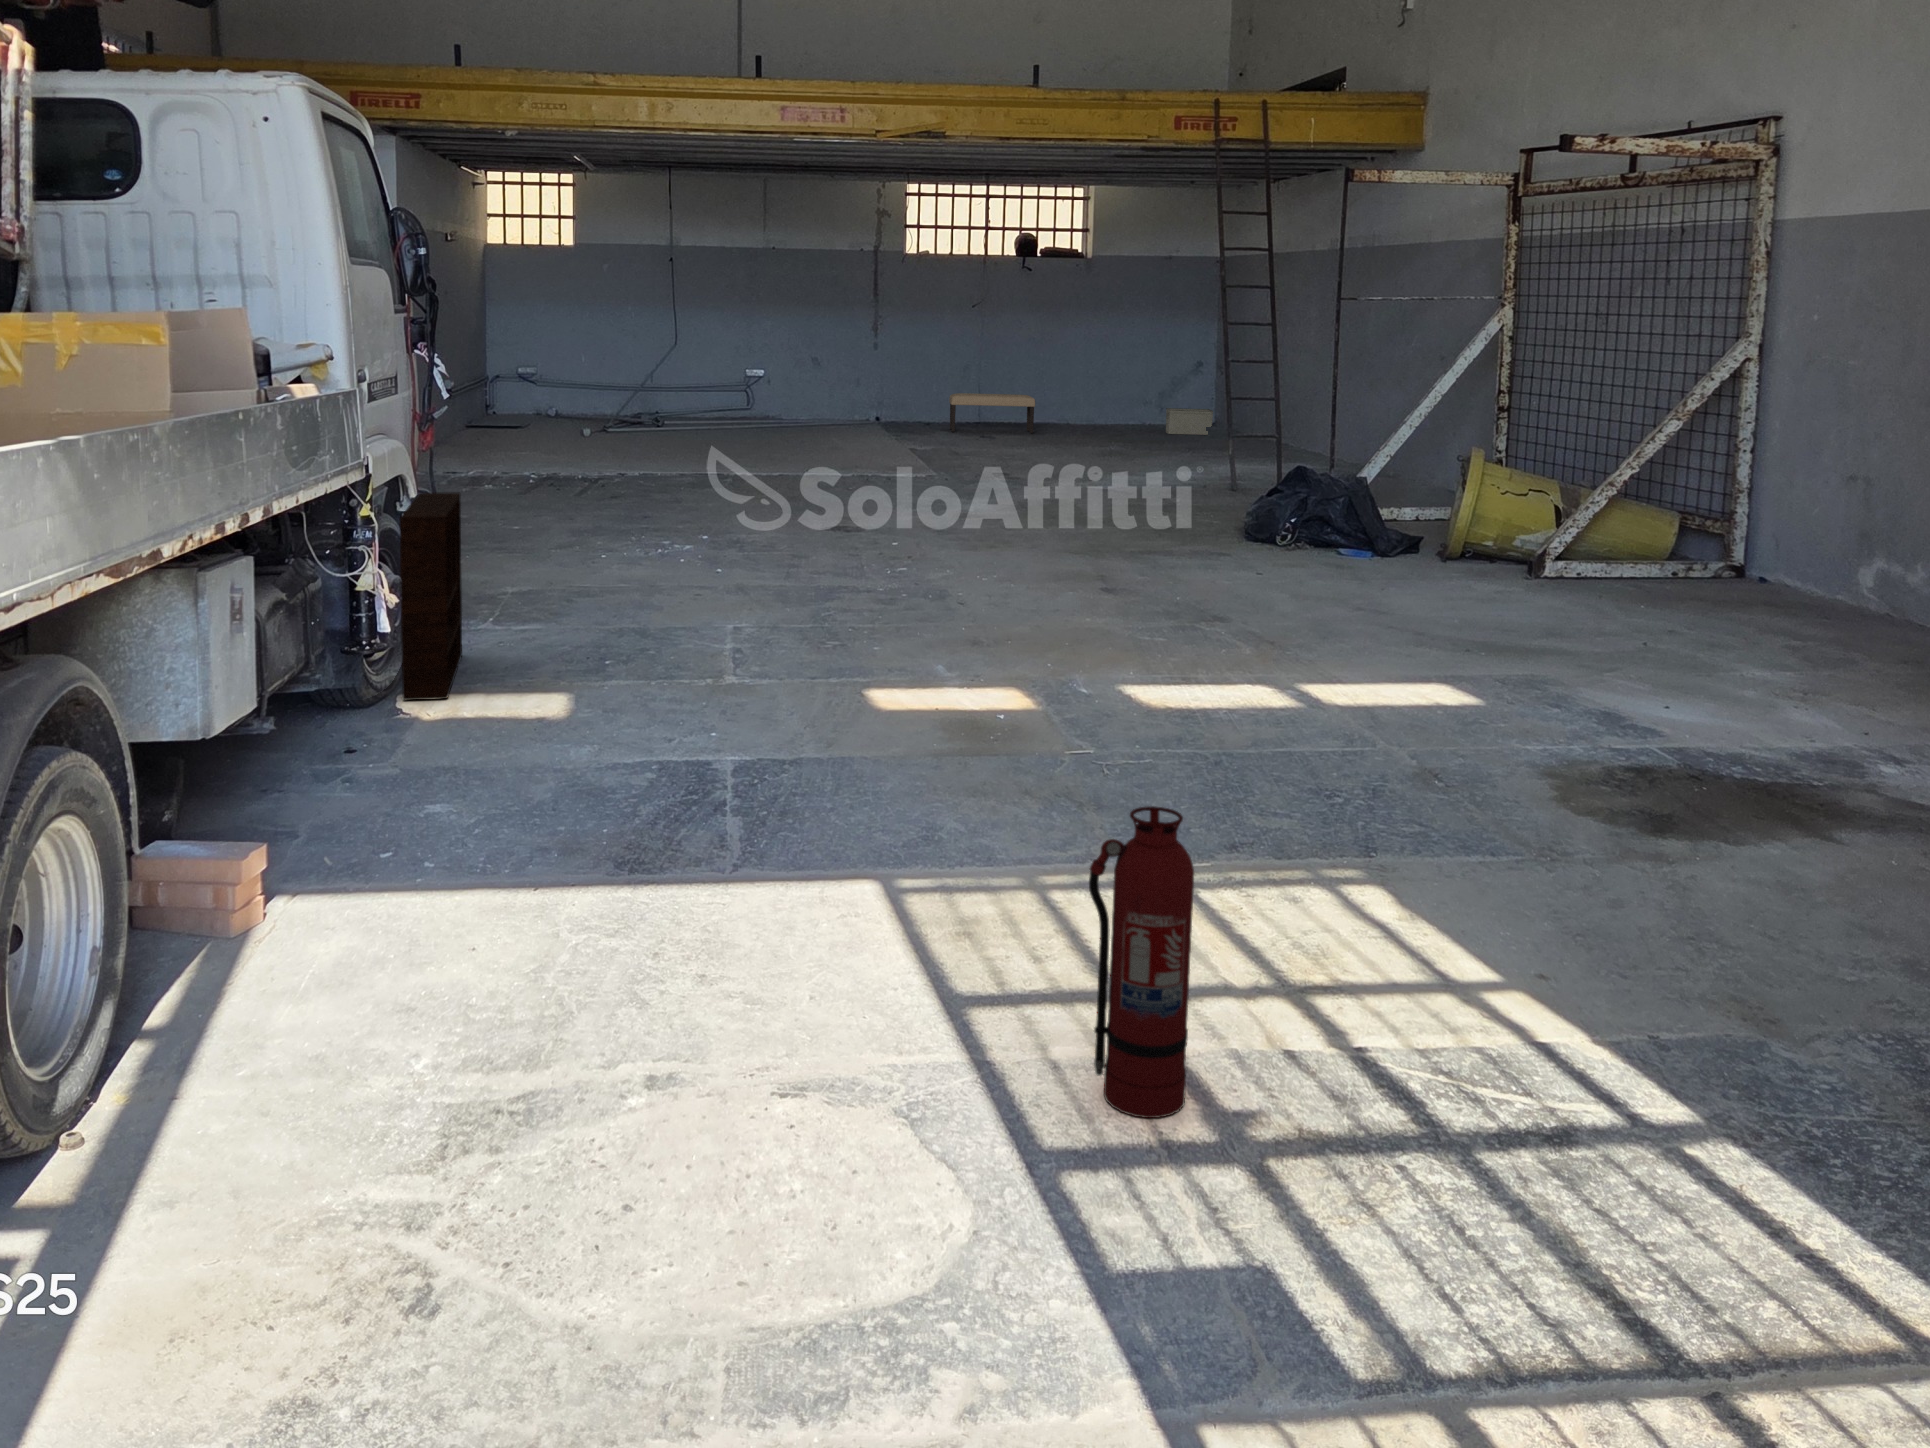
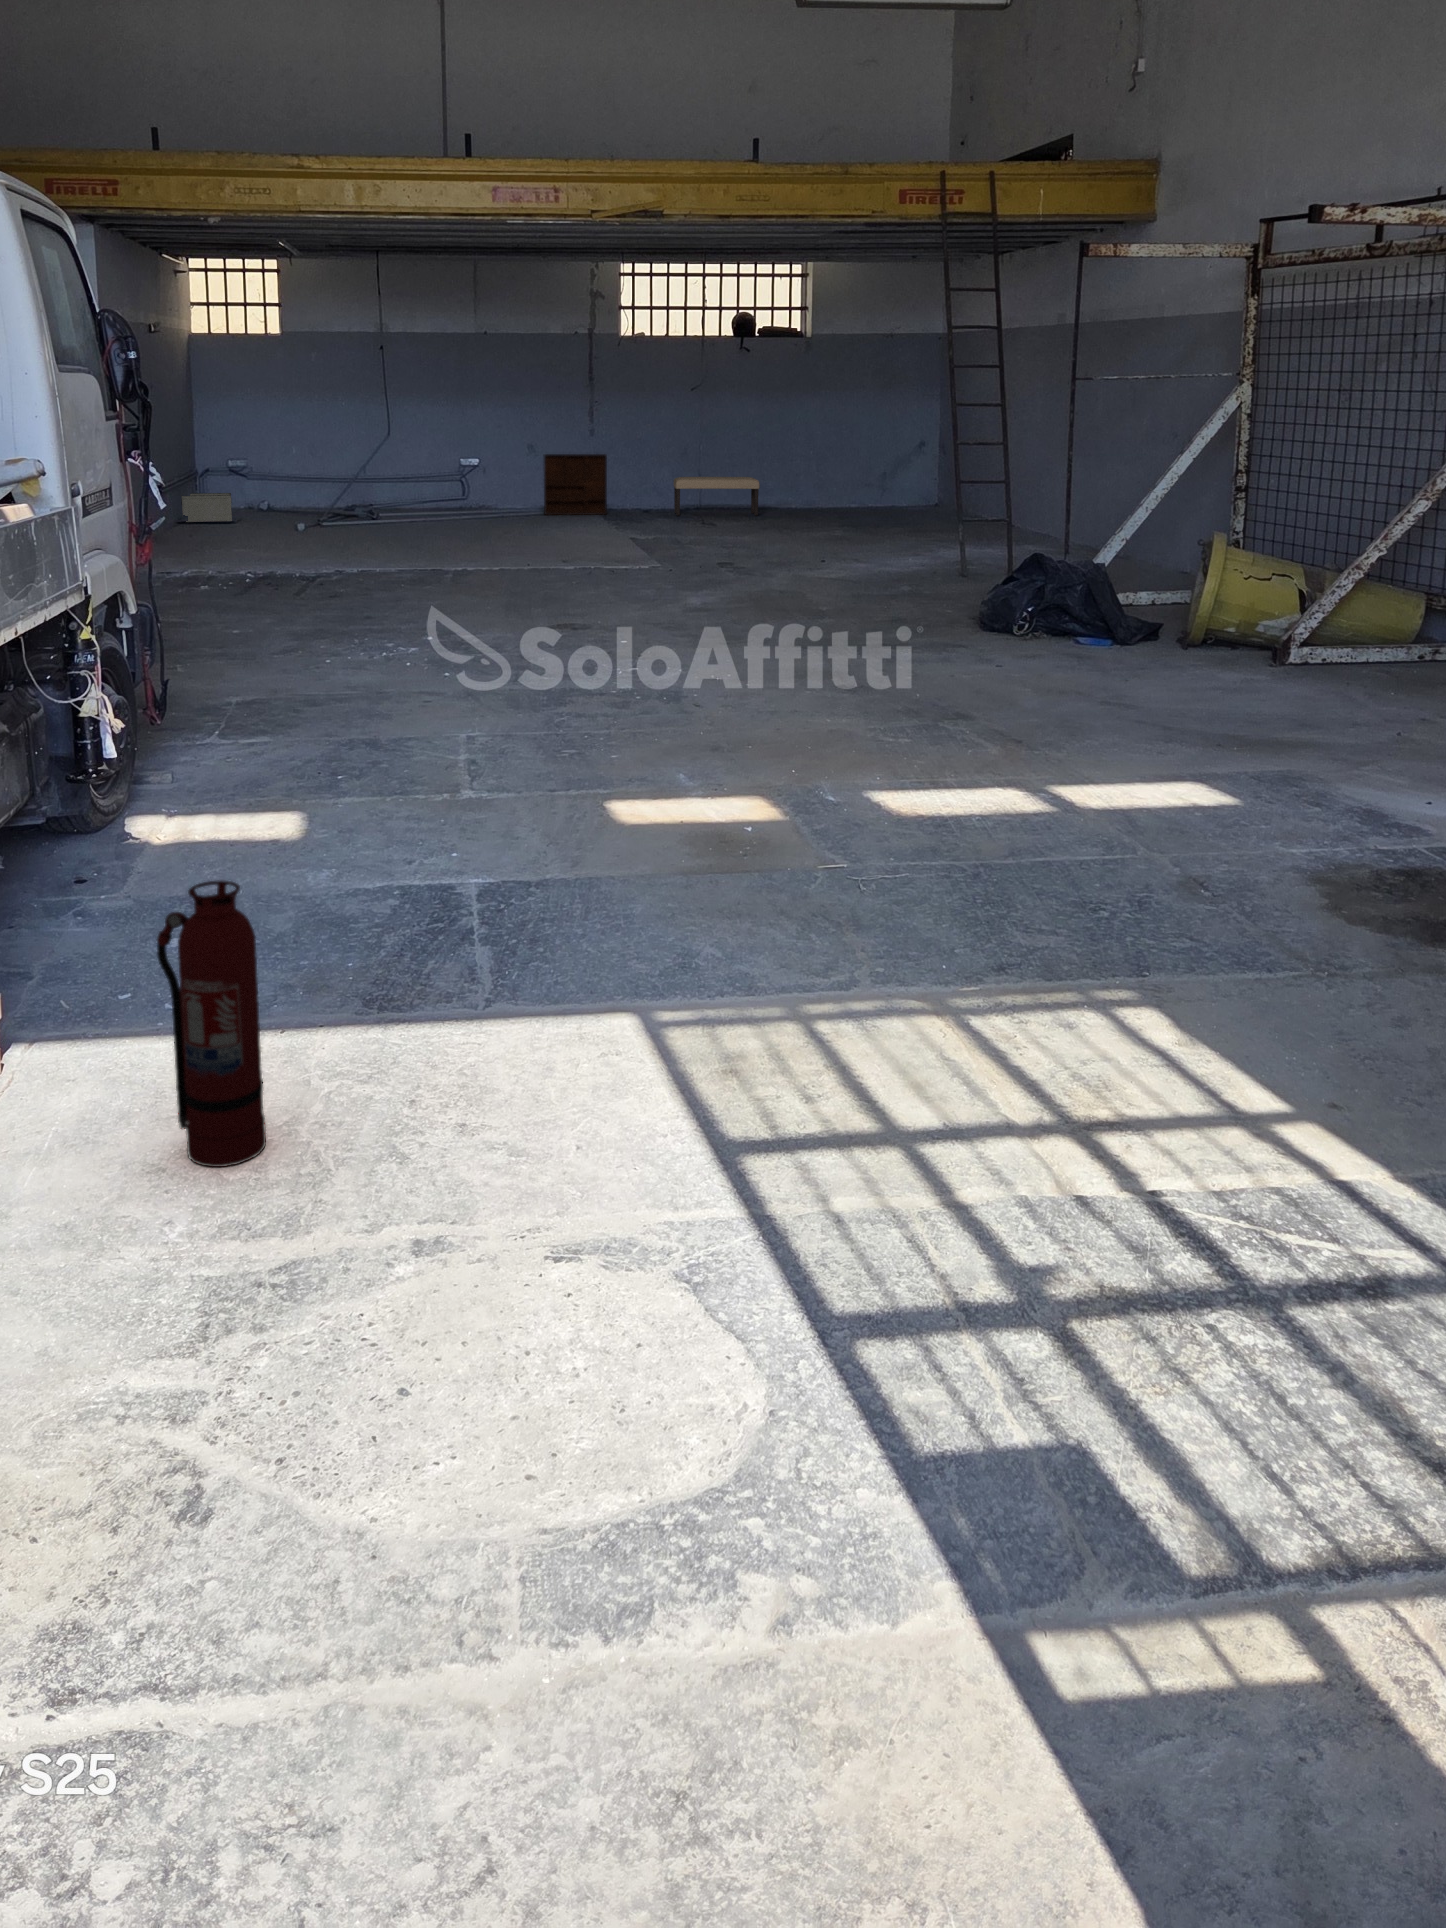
storage bin: present [1166,408,1213,435] -> present [181,493,232,522]
shelving unit: present [399,492,462,701] -> present [544,454,607,515]
fire extinguisher: present [1089,806,1194,1118] -> present [157,880,266,1167]

